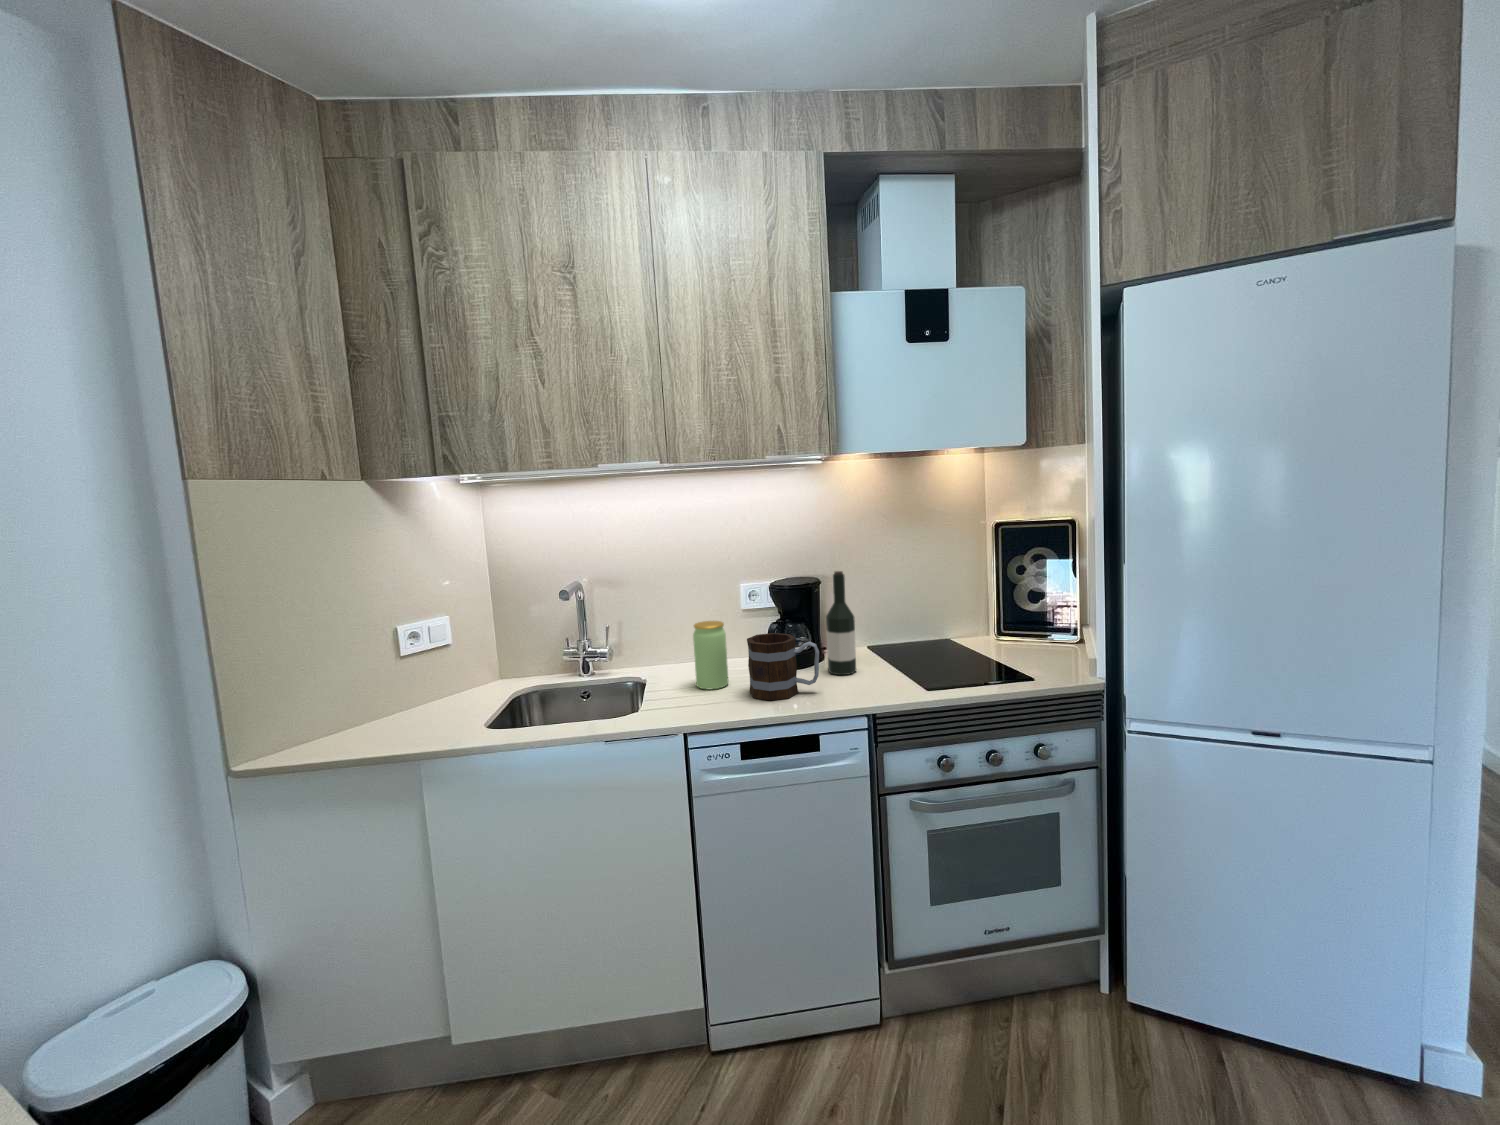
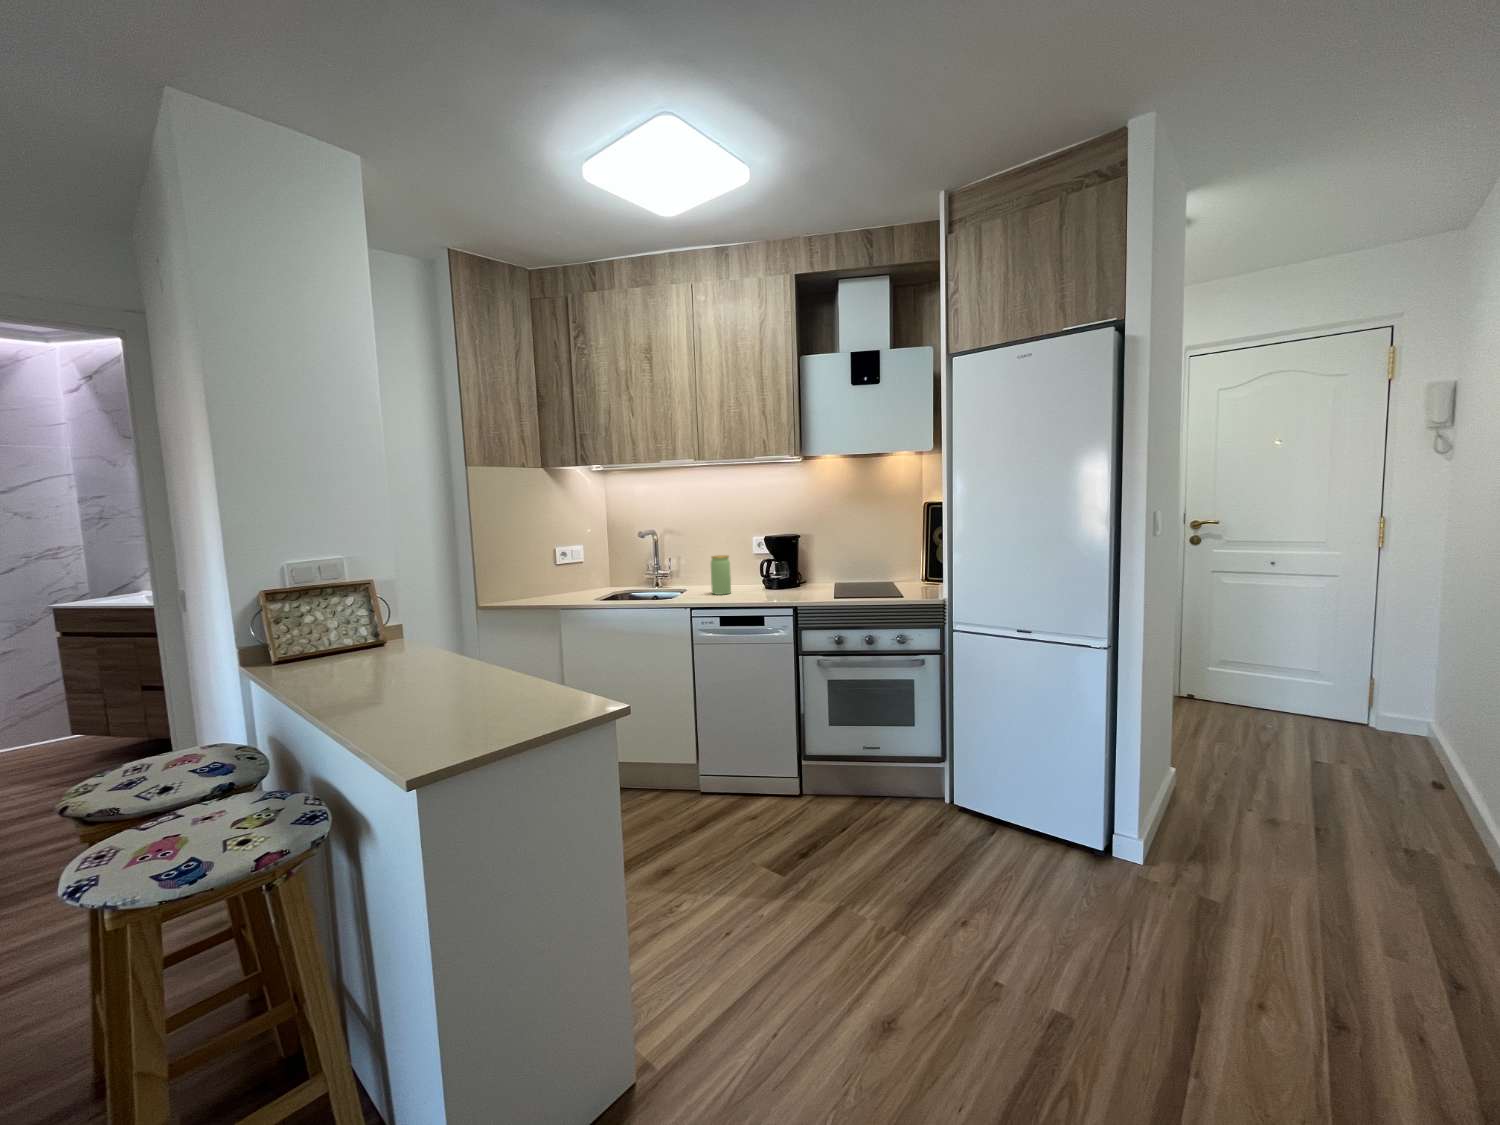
wine bottle: present [826,571,856,675] -> none [793,528,810,593]
mug: present [747,633,819,700] -> none [736,563,776,599]

